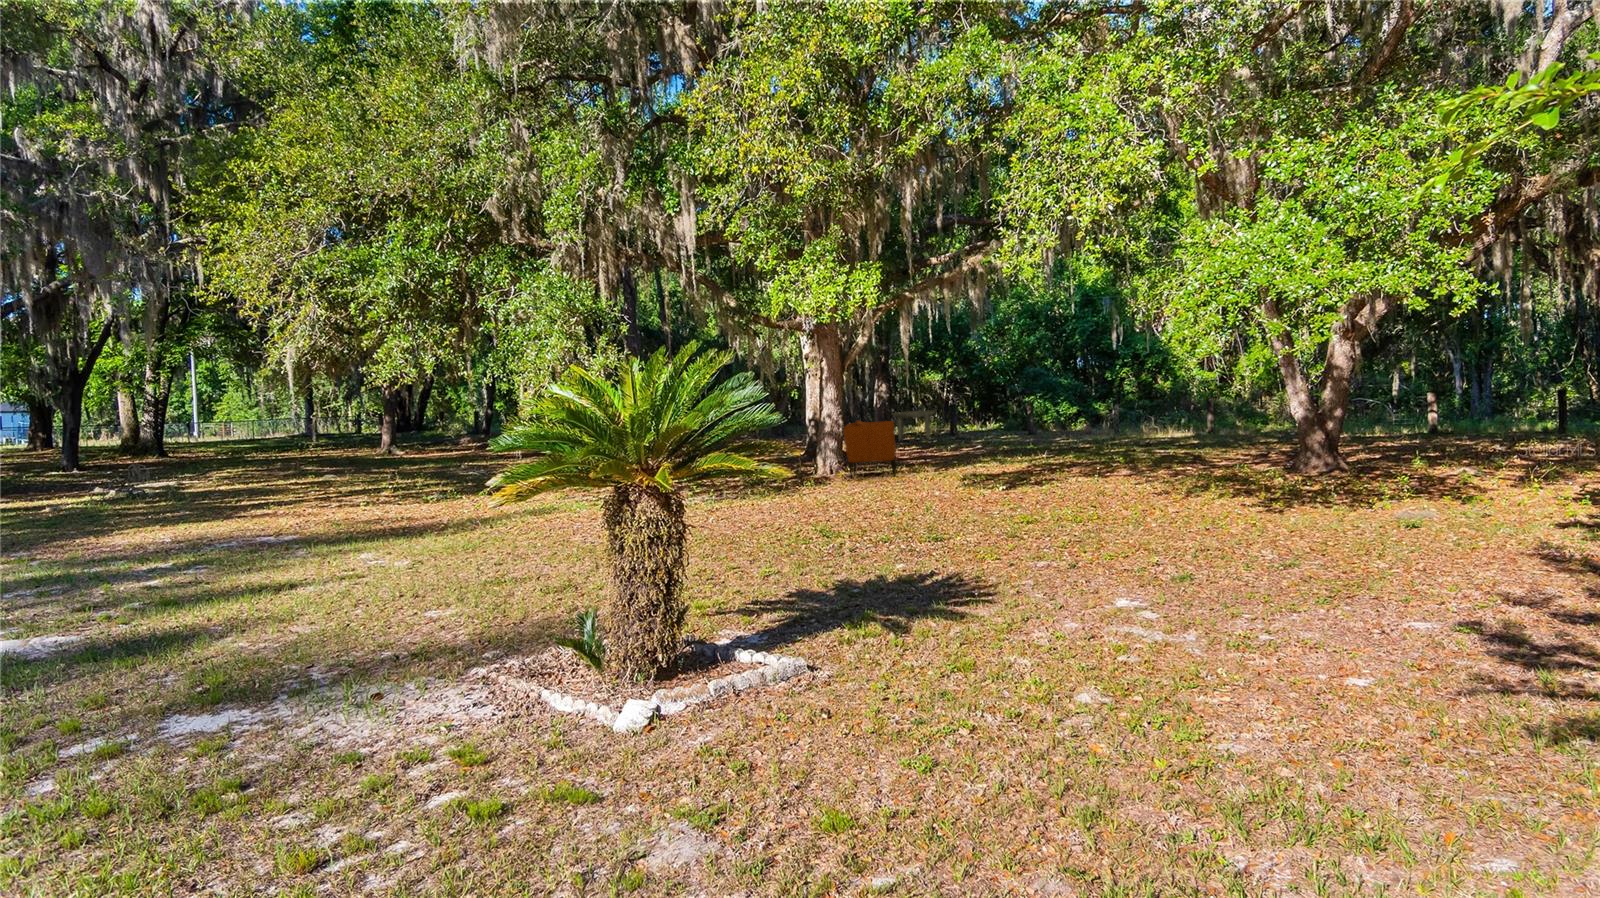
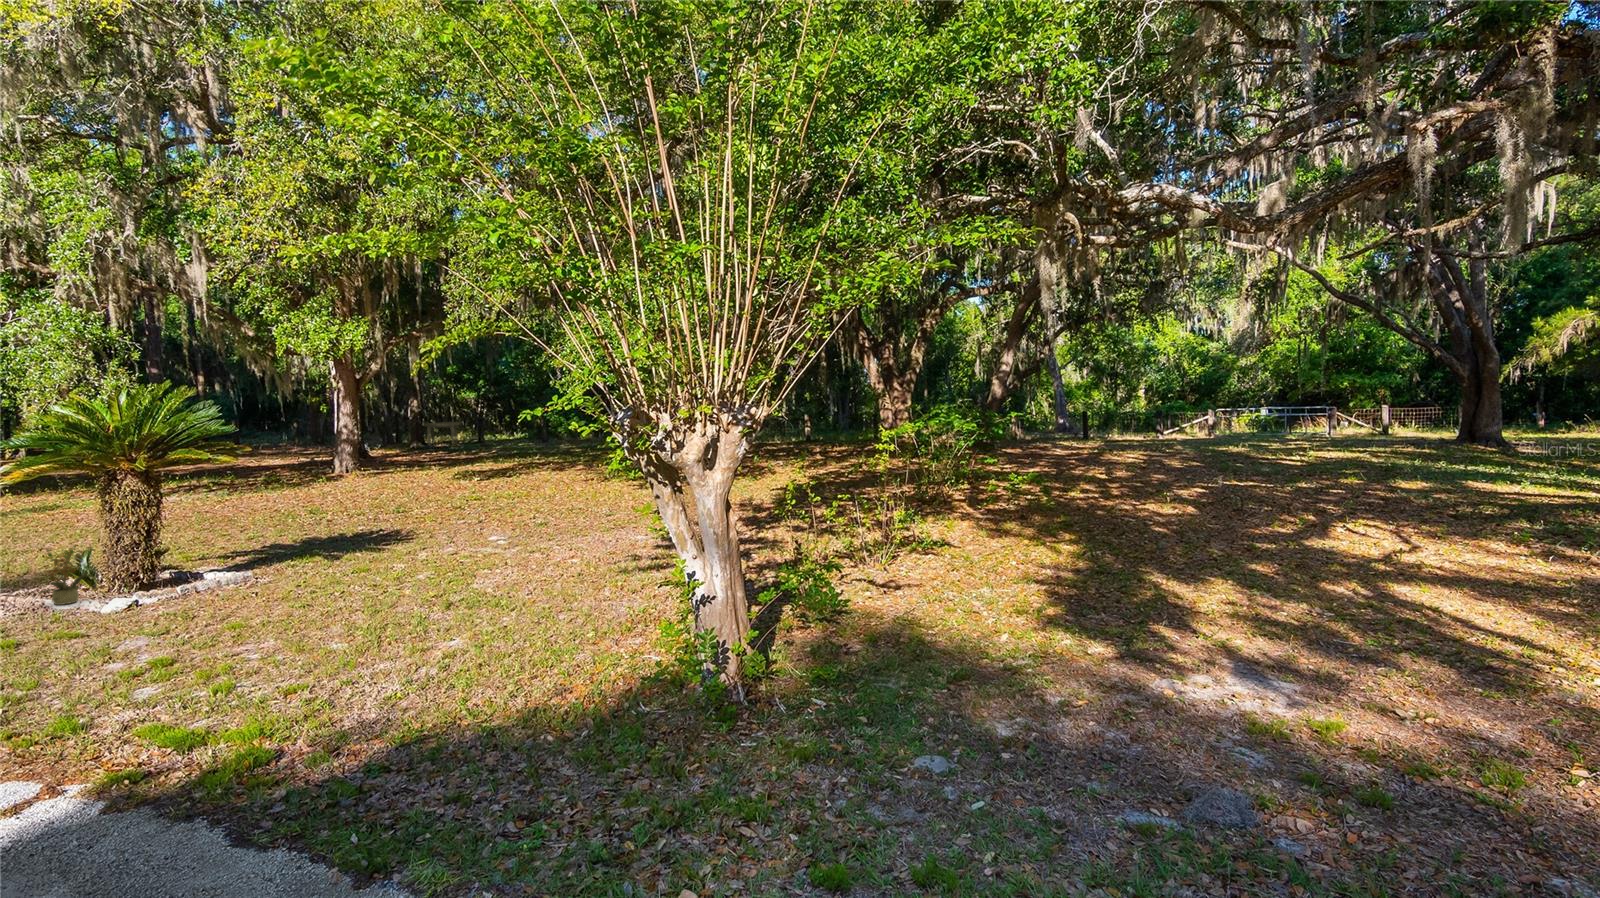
armchair: present [843,420,897,478] -> none [359,429,408,474]
potted plant: none [536,601,606,700] -> present [39,546,94,605]

